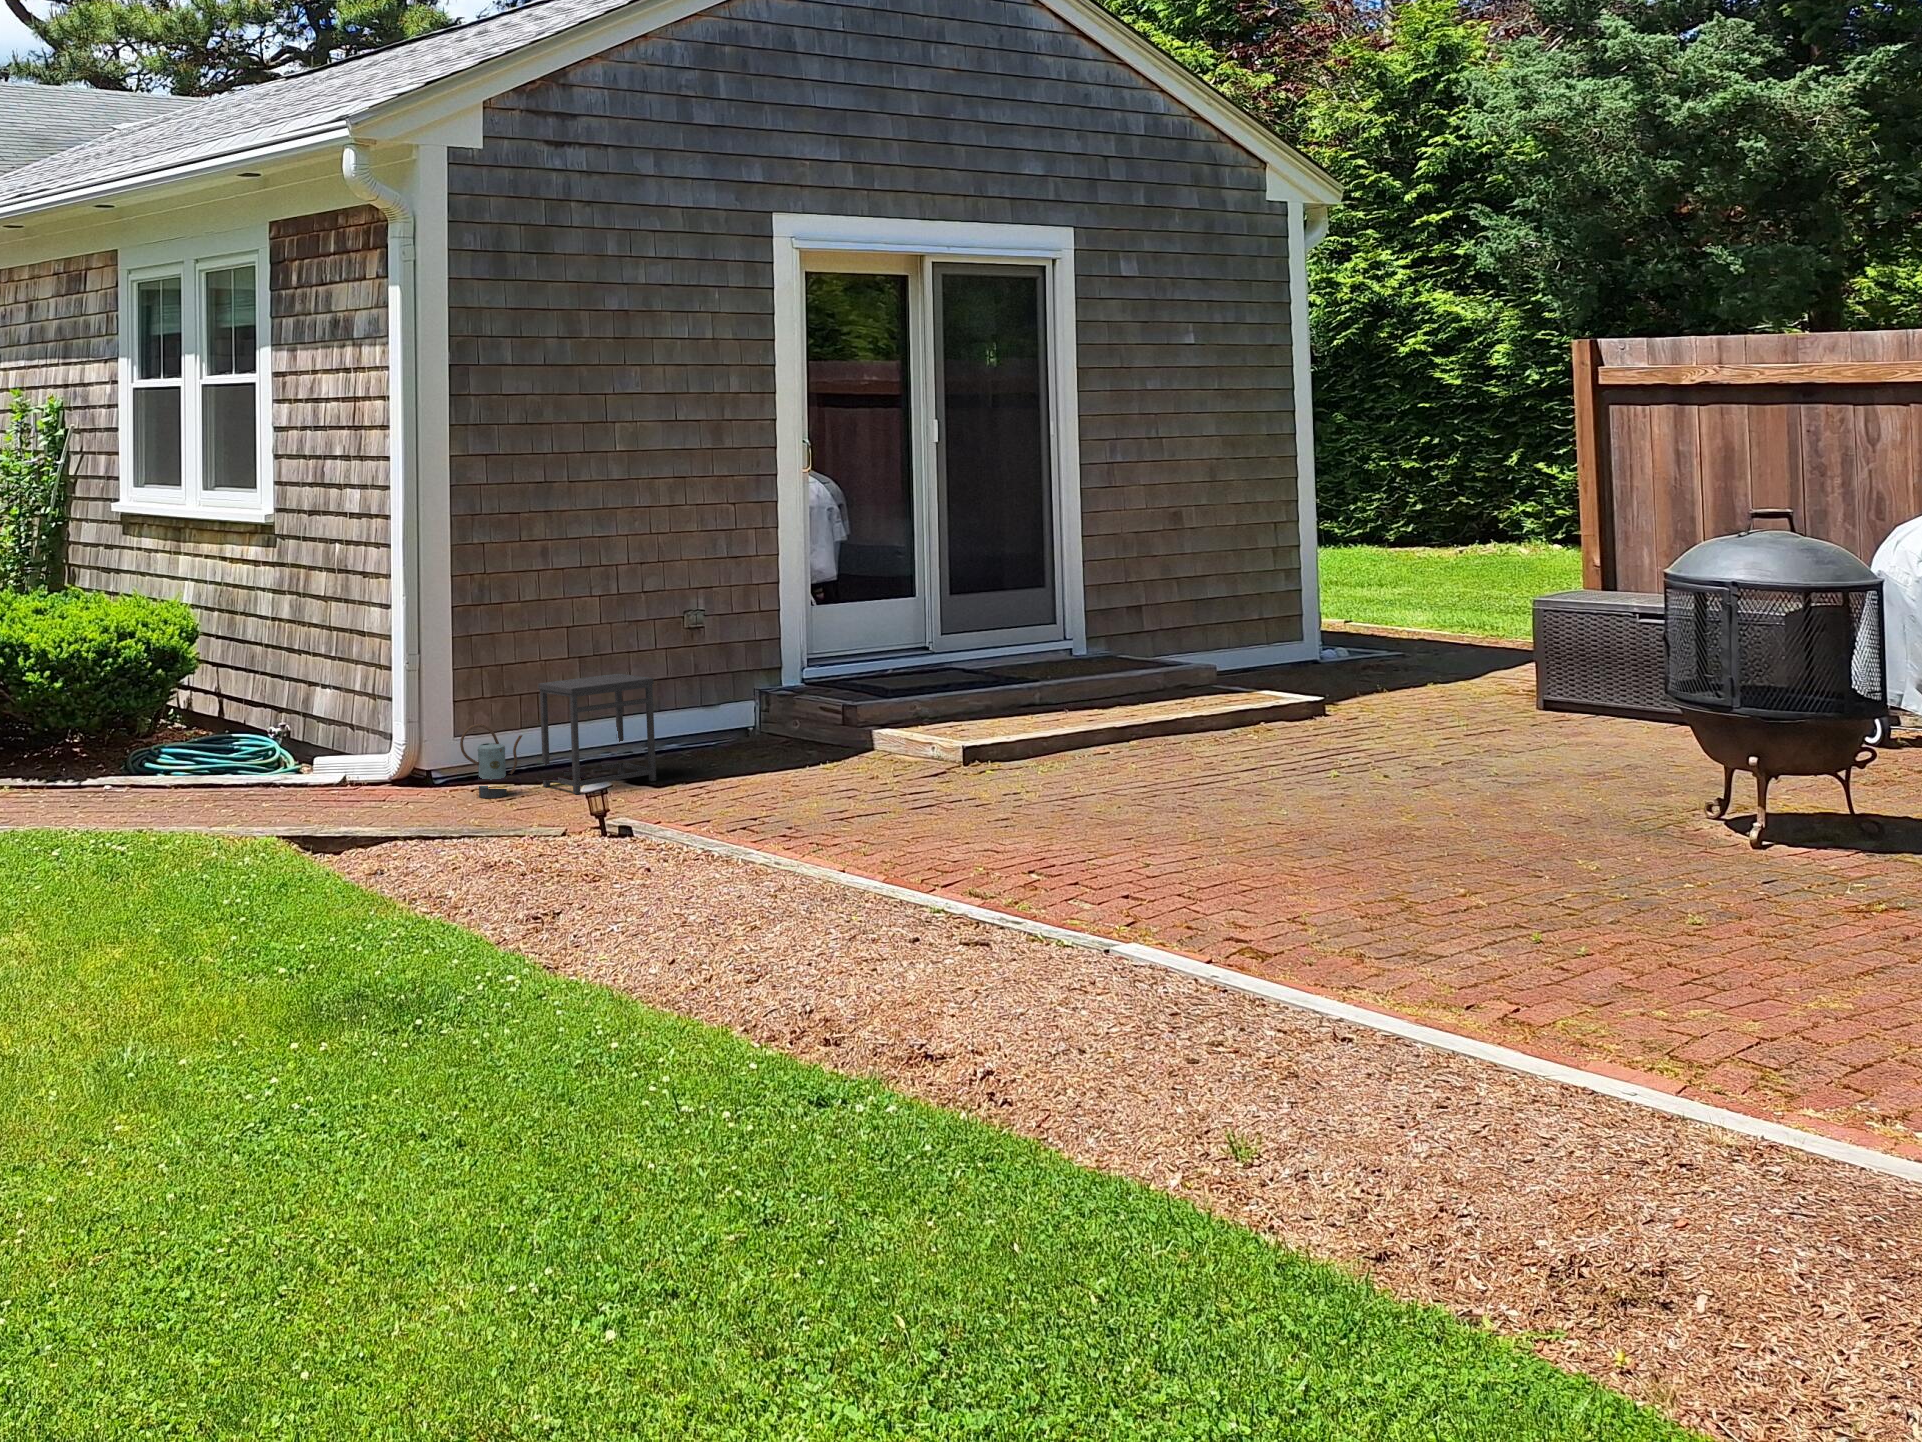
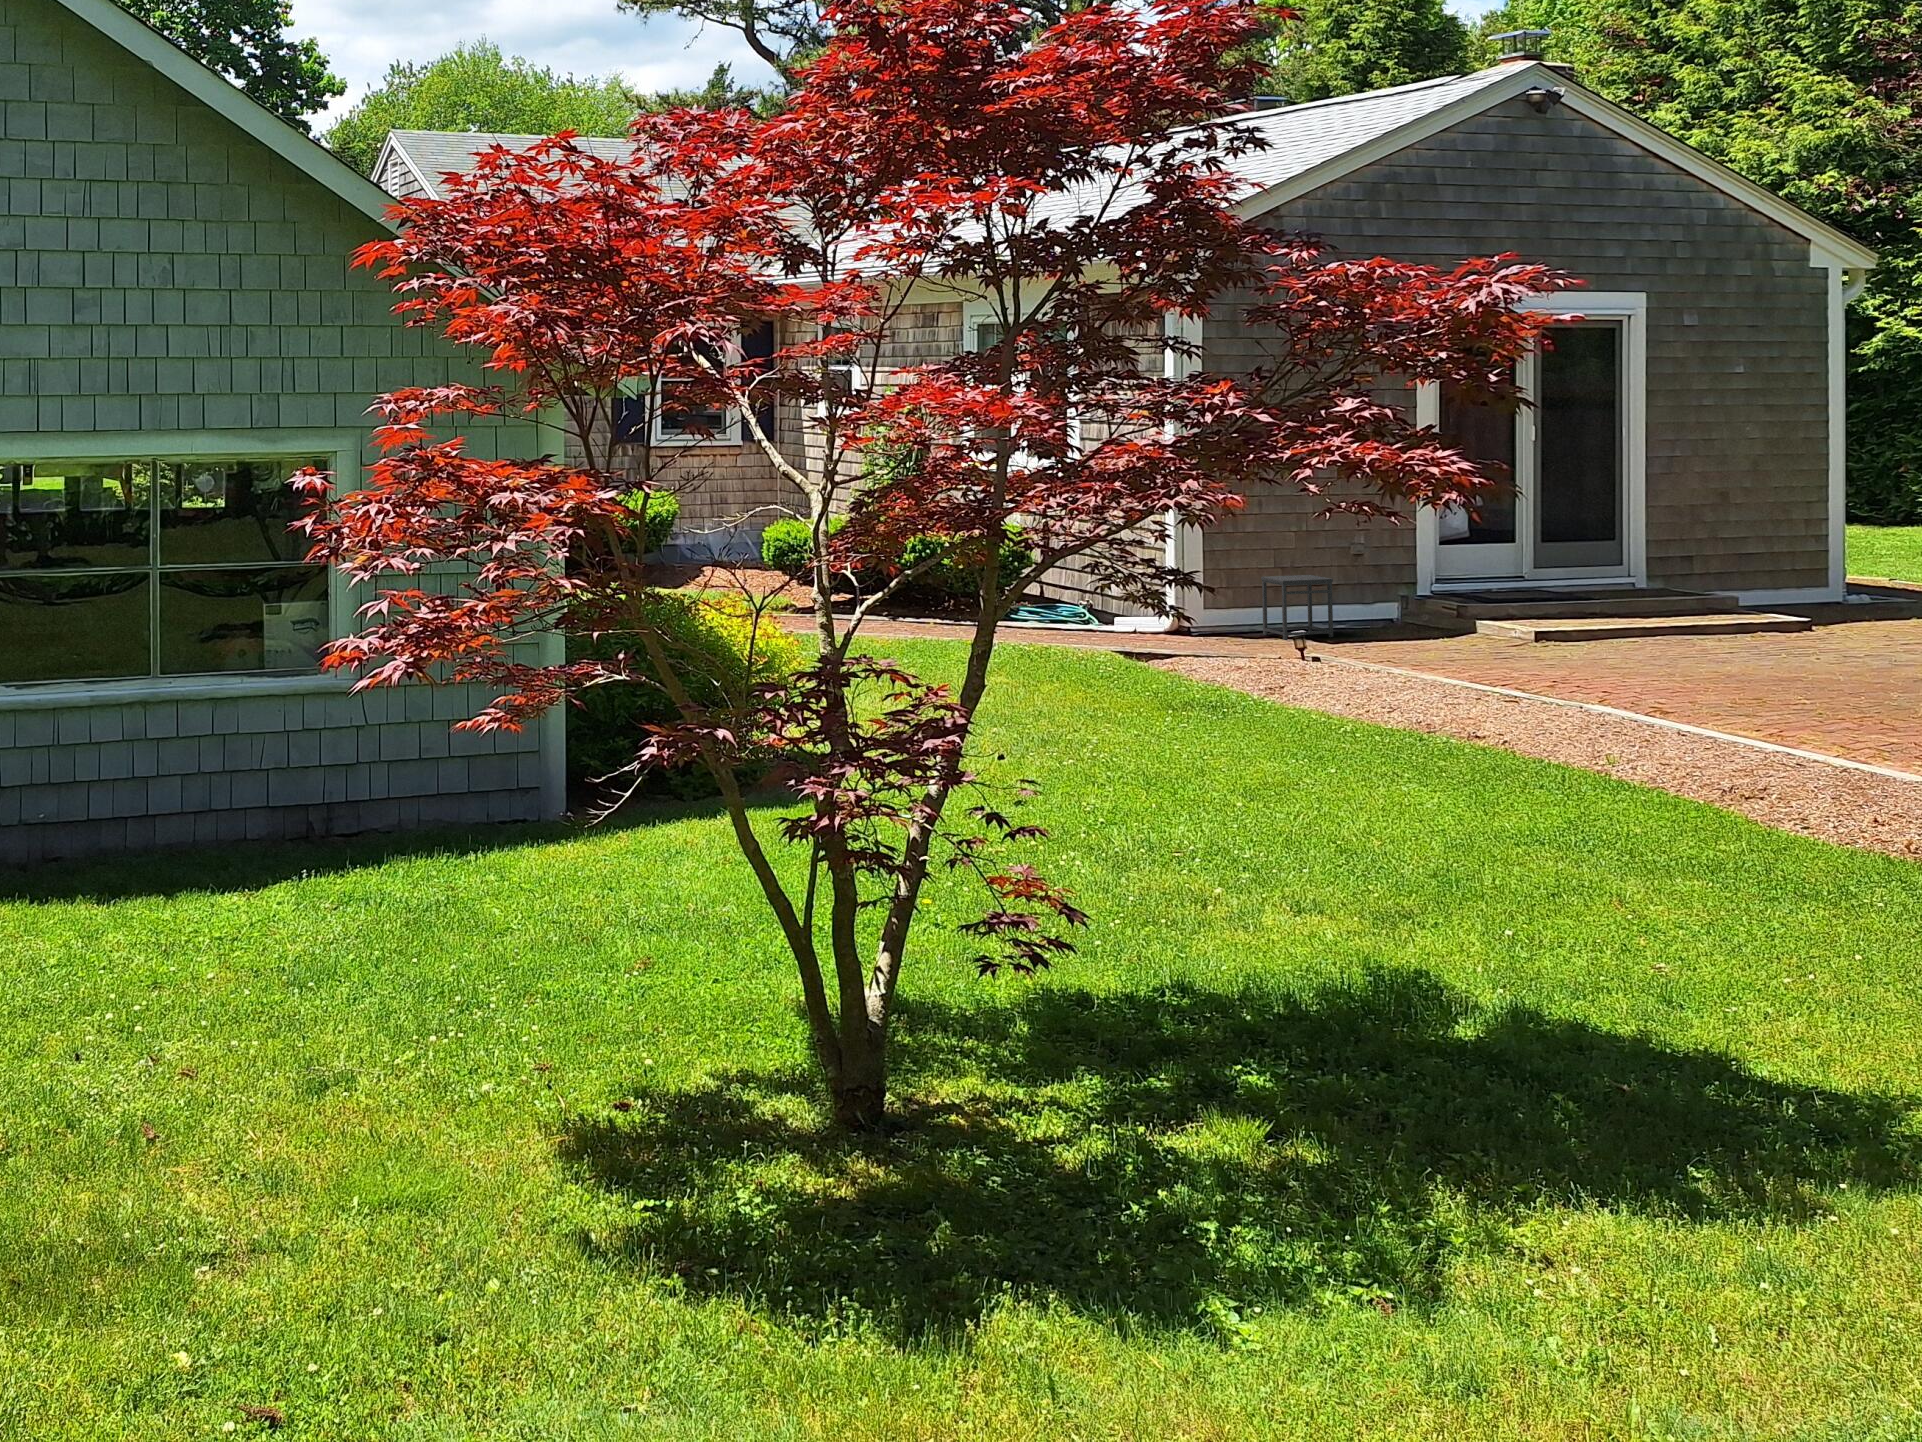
watering can: present [460,724,522,798] -> none [1215,596,1252,638]

